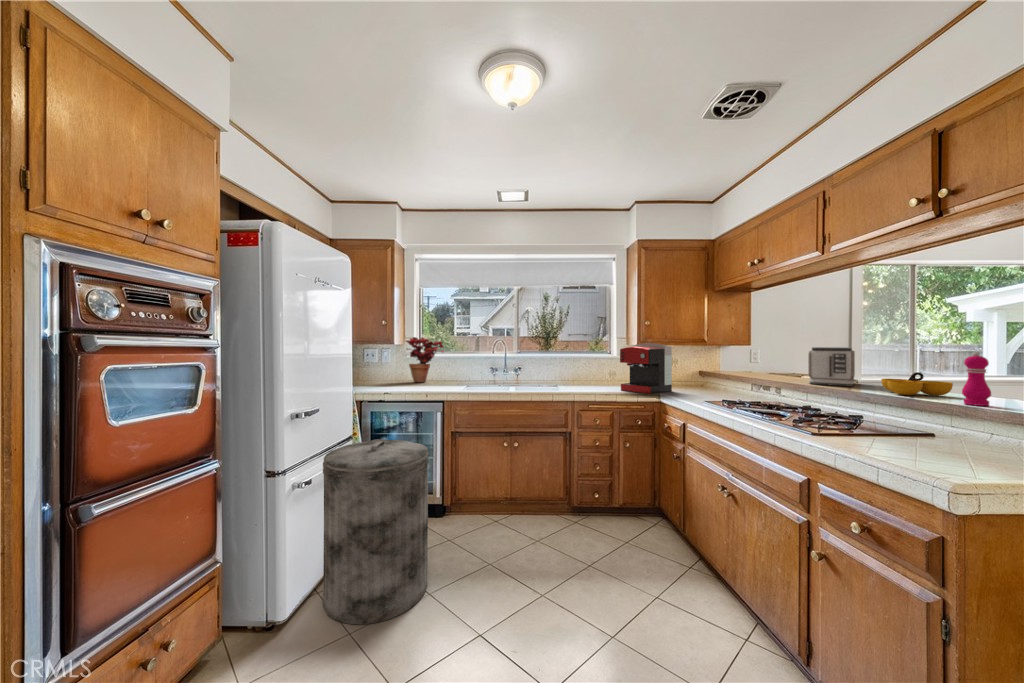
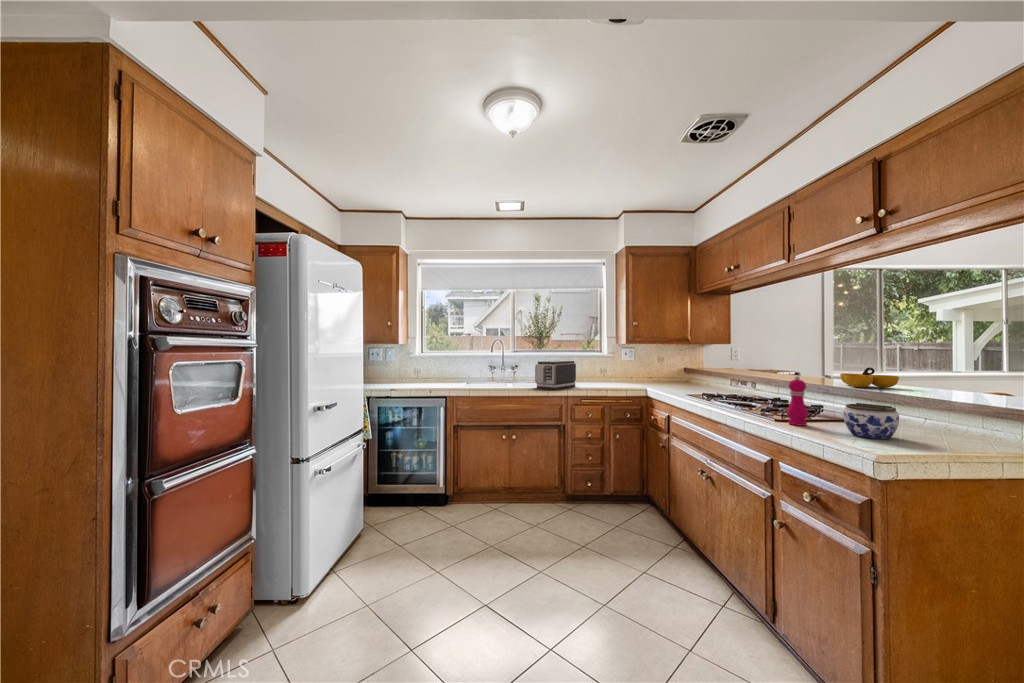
potted plant: present [406,337,444,382] -> none [407,338,444,381]
coffee maker: present [620,343,672,394] -> none [611,343,658,390]
toaster: present [808,347,855,386] -> present [535,360,576,389]
pepper mill: present [962,352,991,406] -> present [787,376,808,426]
jar: none [901,417,974,462] -> present [843,403,899,439]
trash can: present [323,439,429,624] -> none [341,432,436,598]

